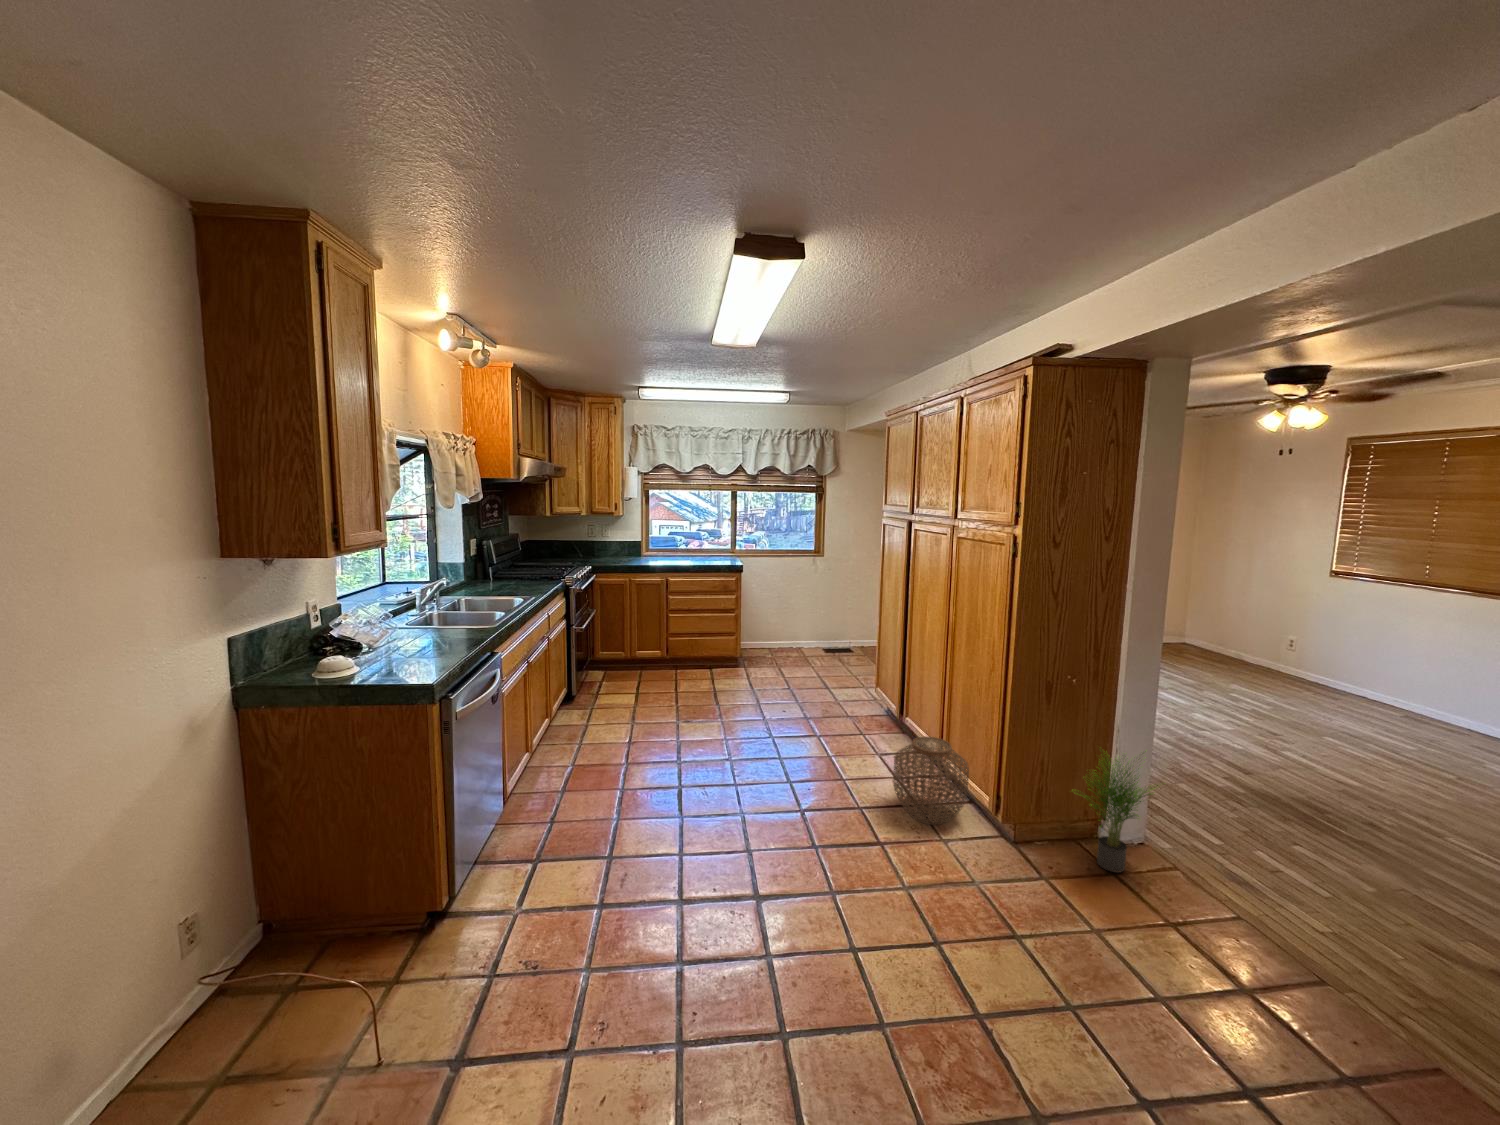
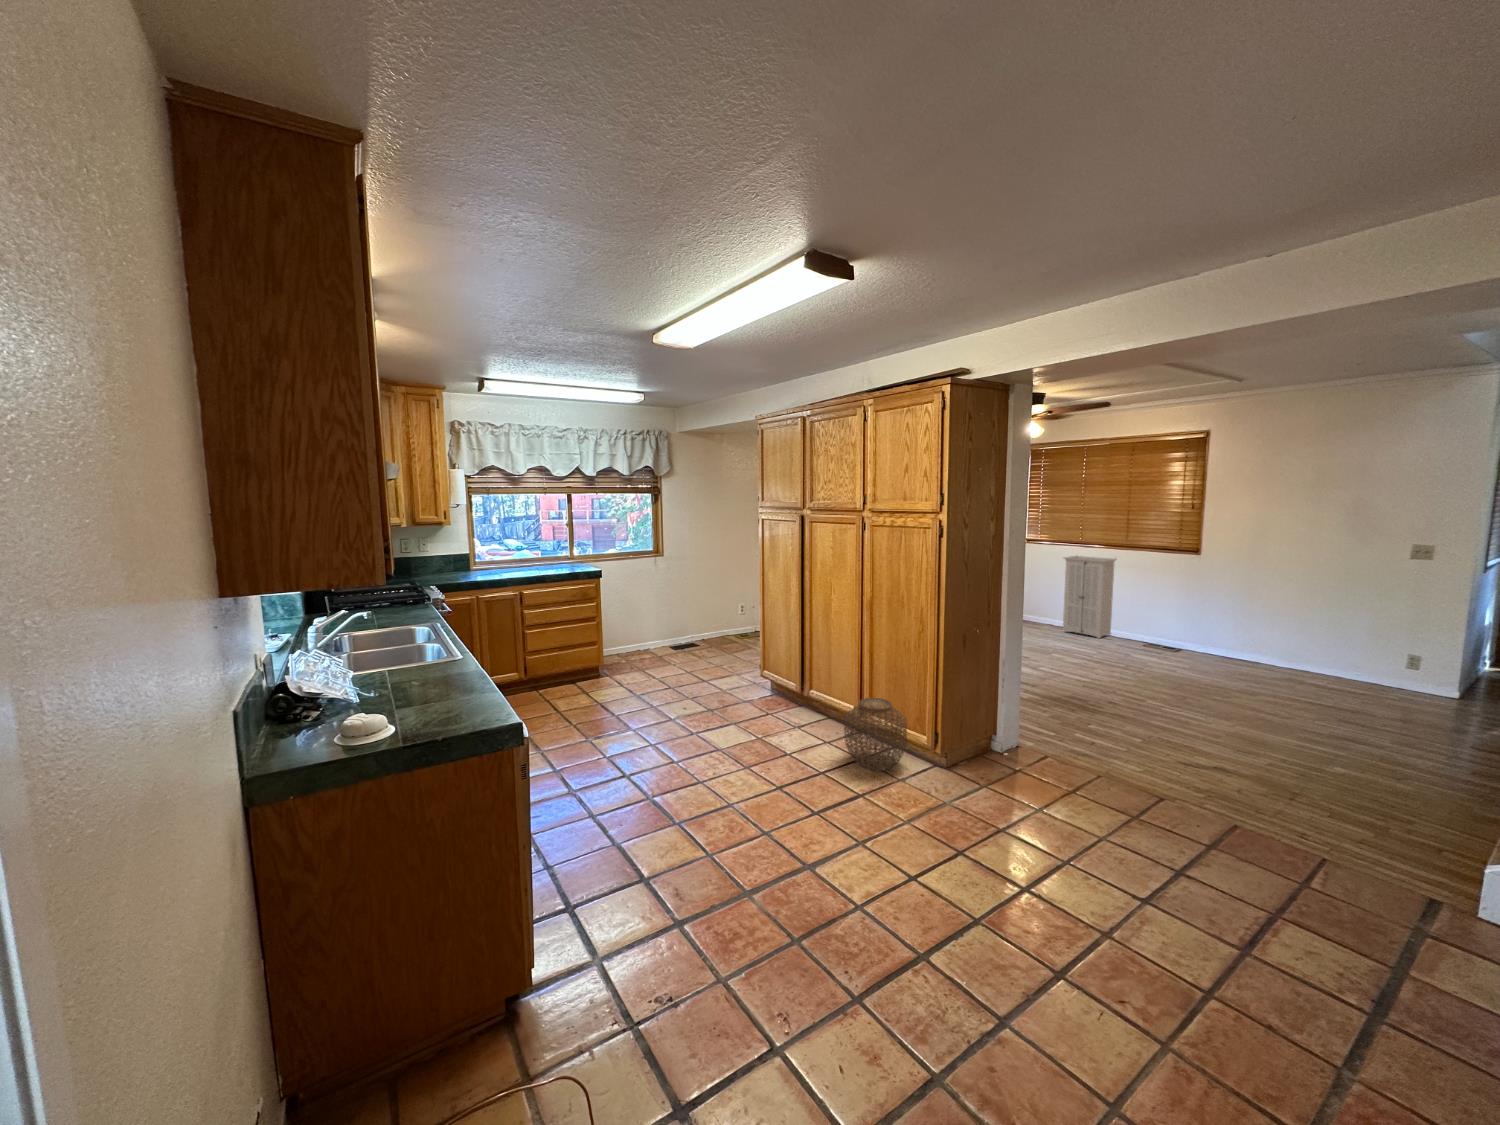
storage cabinet: none [1375,601,1490,731] -> present [1063,556,1116,639]
potted plant: present [1077,751,1158,873] -> none [987,674,1048,770]

